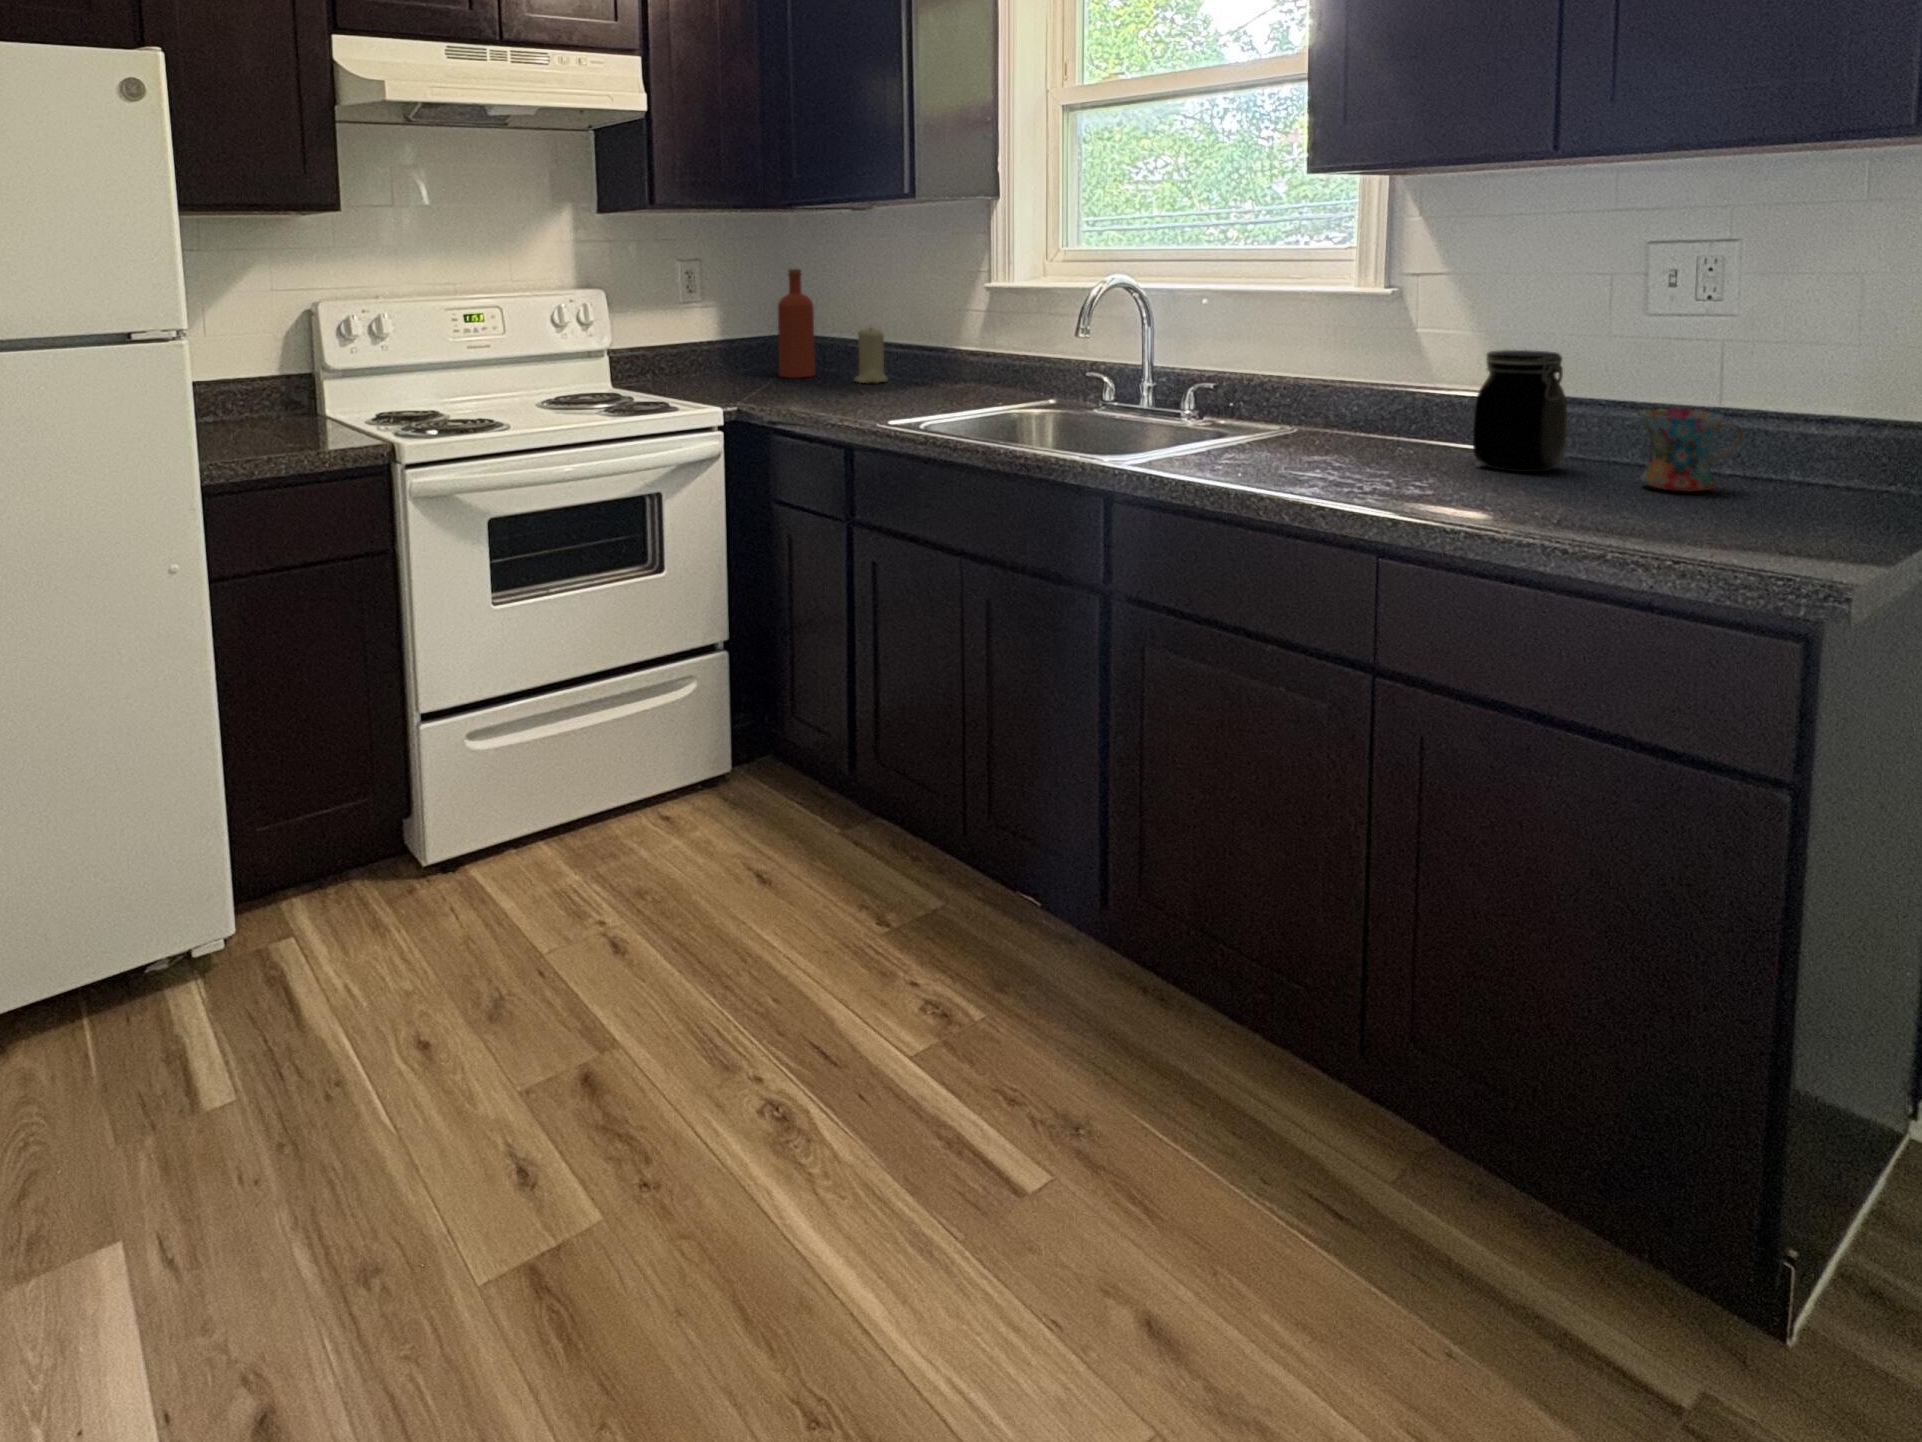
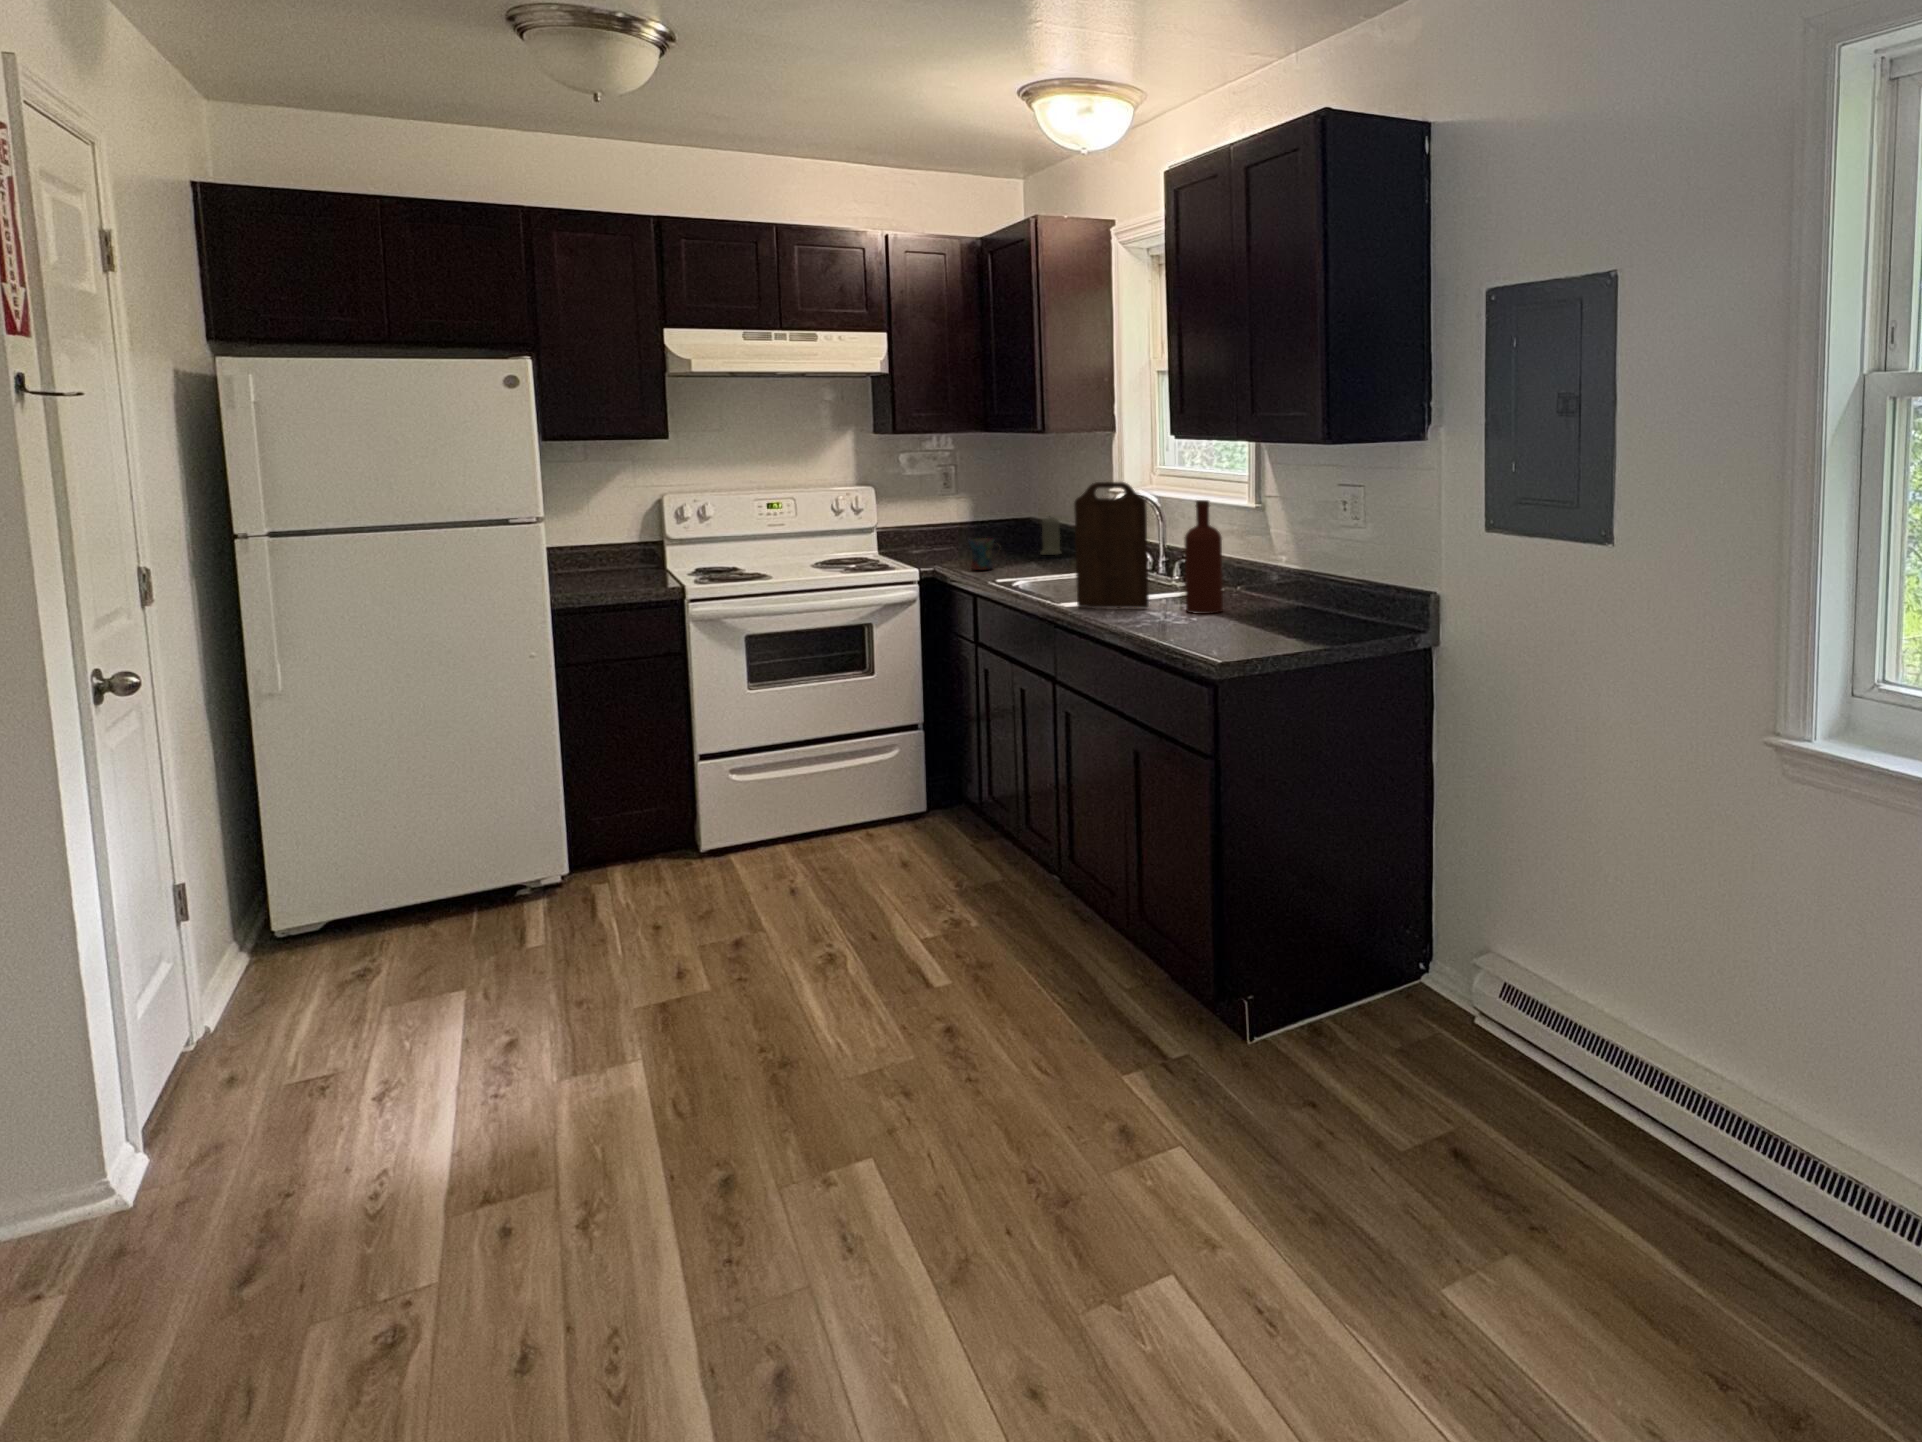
cutting board: none [1150,249,1289,473] -> present [1074,482,1149,609]
bottle: present [778,269,815,378] -> present [1184,500,1223,614]
jar: present [1473,350,1567,472] -> none [1257,541,1303,610]
mug: present [1640,409,1743,492] -> present [969,538,998,570]

